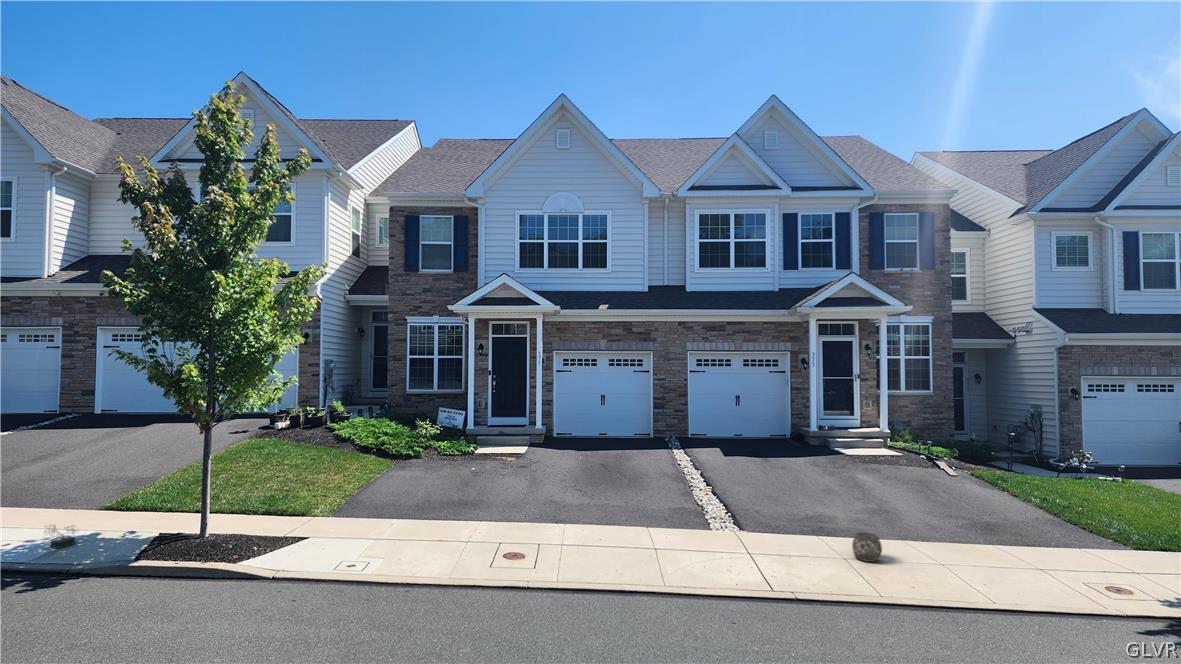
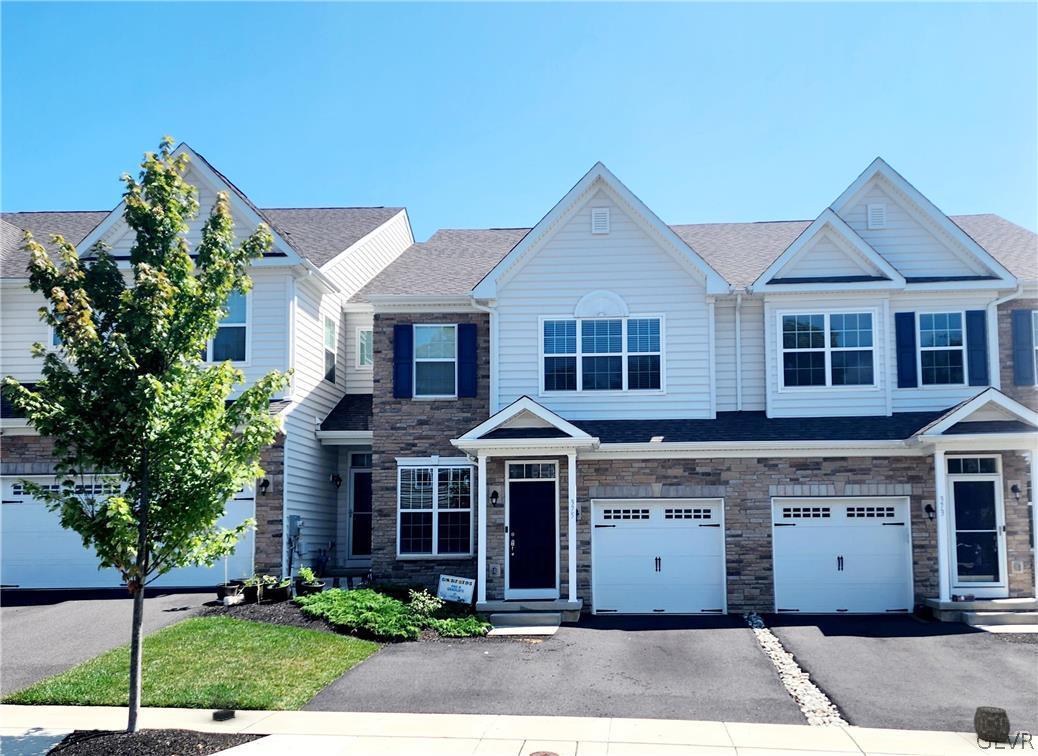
decorative plant: present [44,525,75,549] -> present [208,694,236,721]

